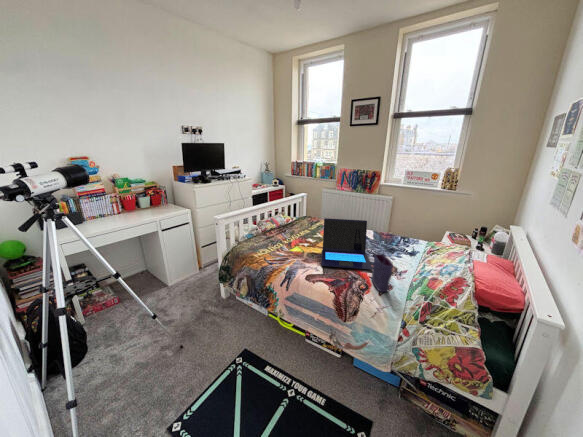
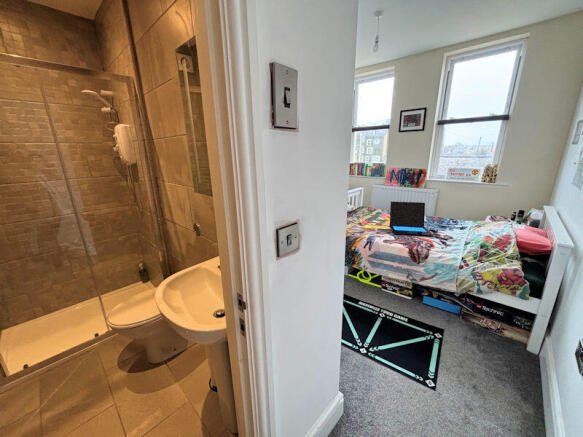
tote bag: present [371,234,393,292] -> none [434,204,454,247]

